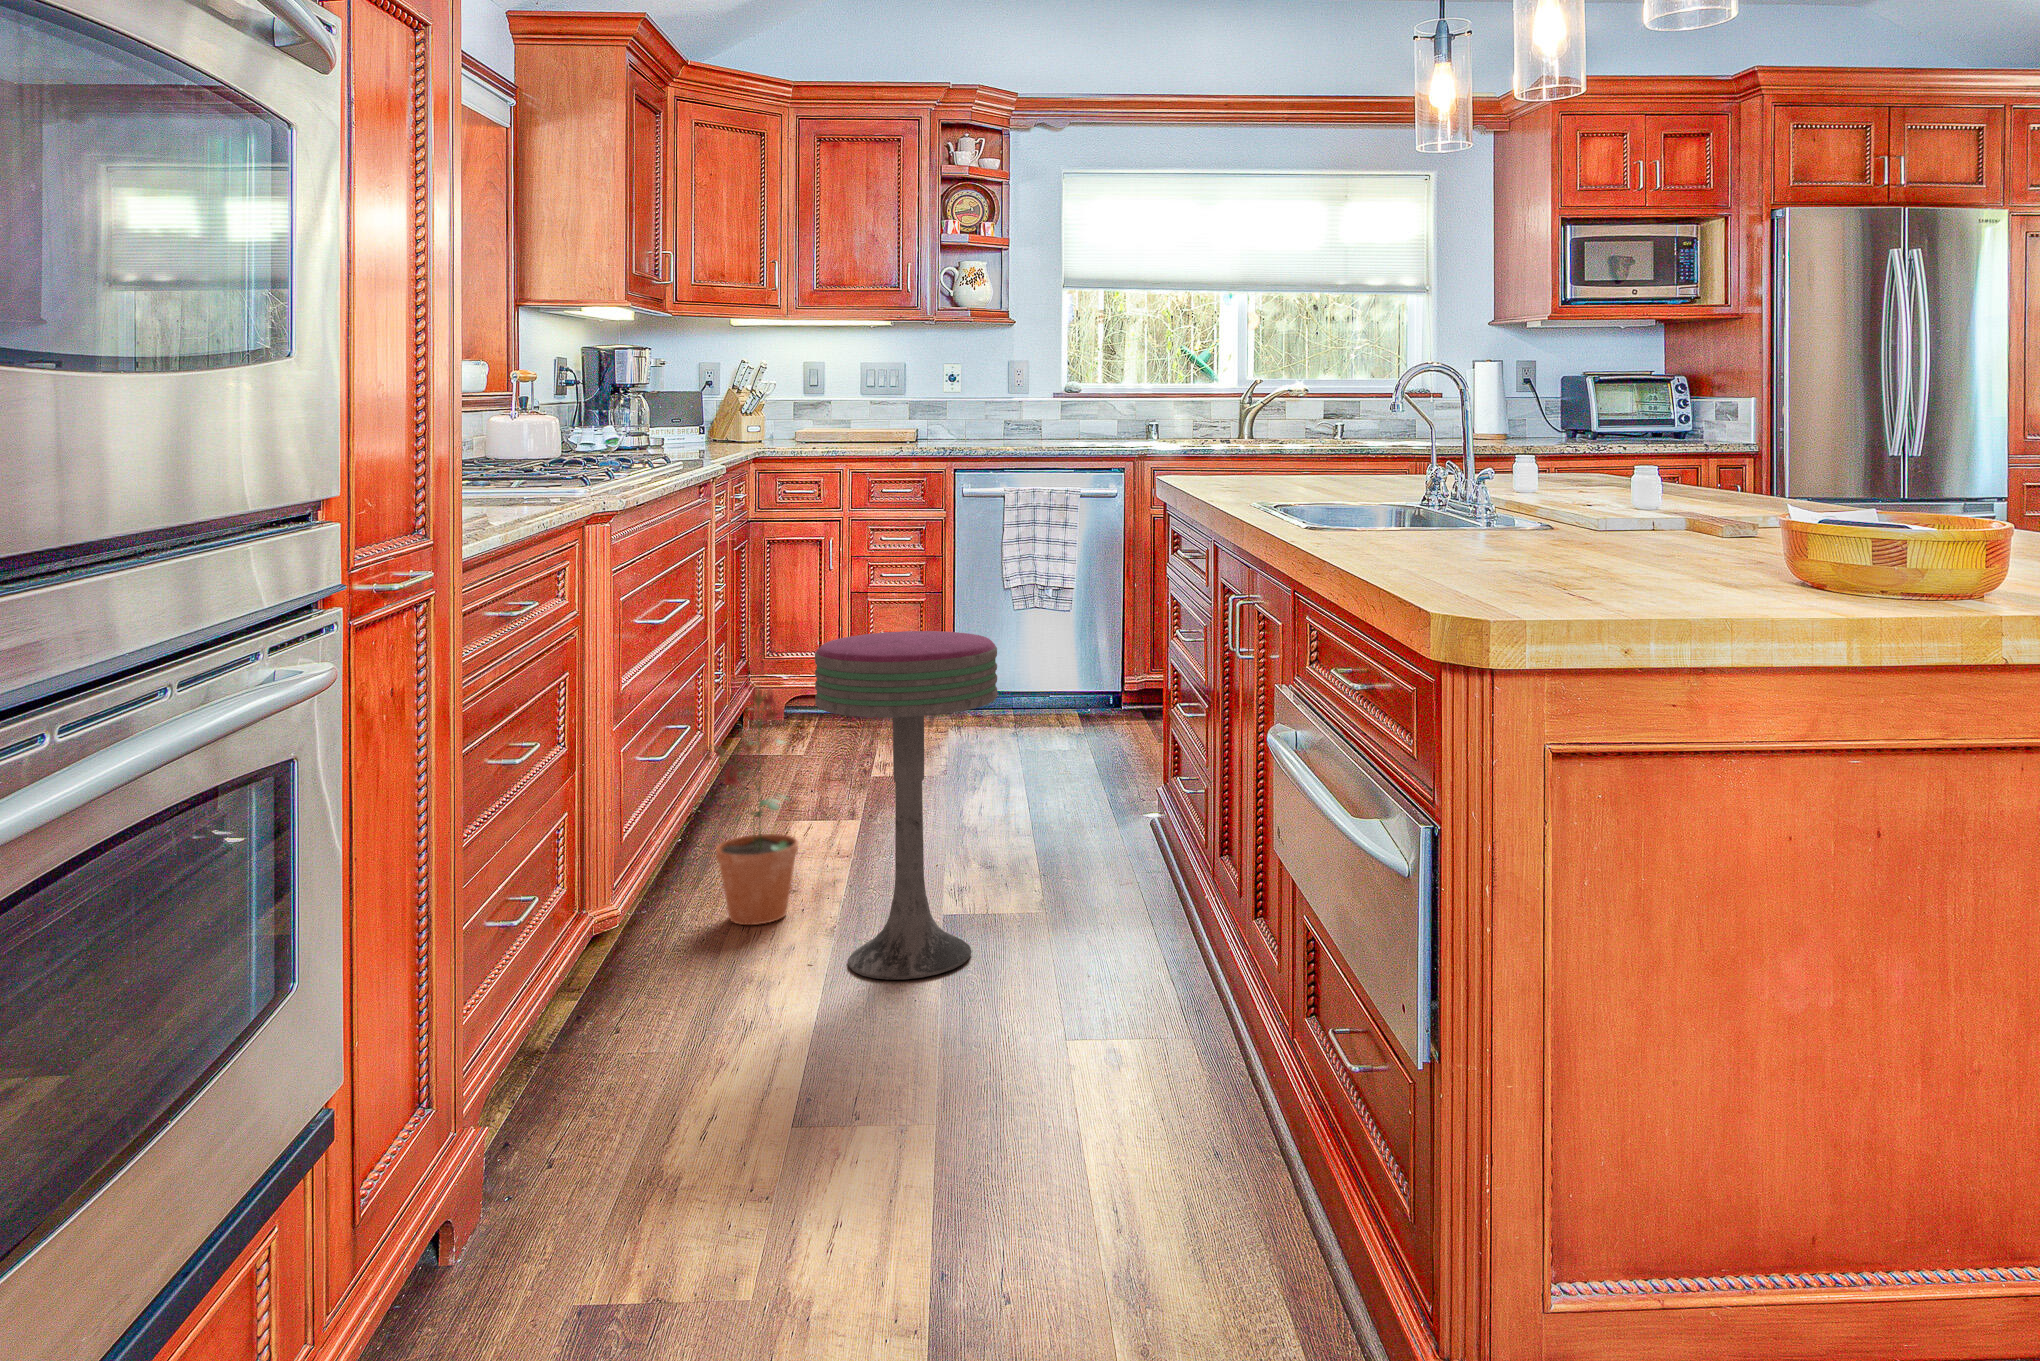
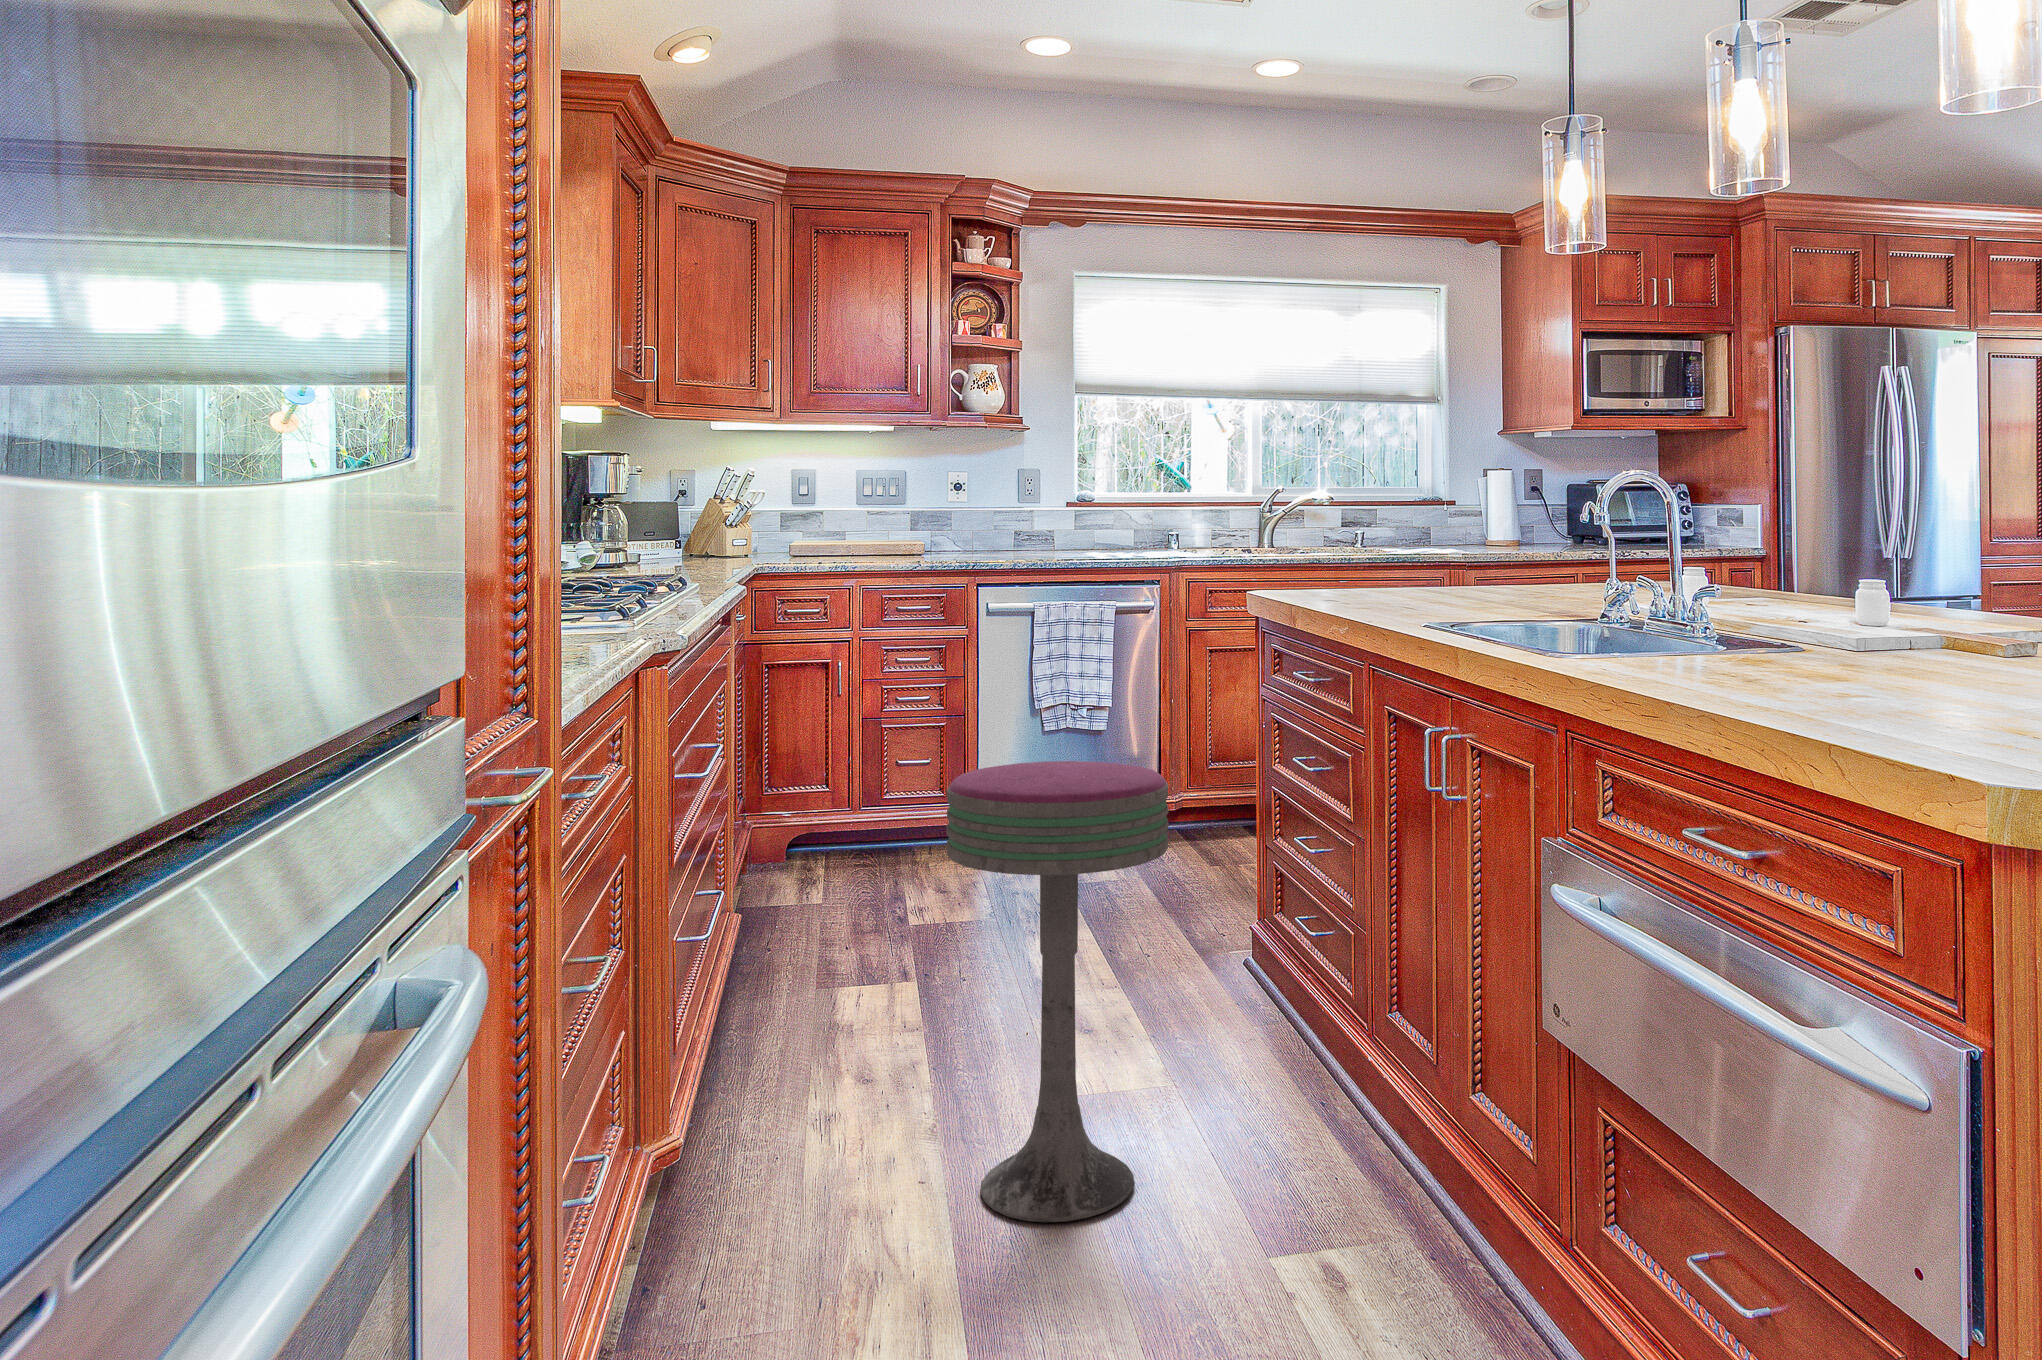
potted plant: present [703,686,798,925] -> none [768,830,893,1139]

